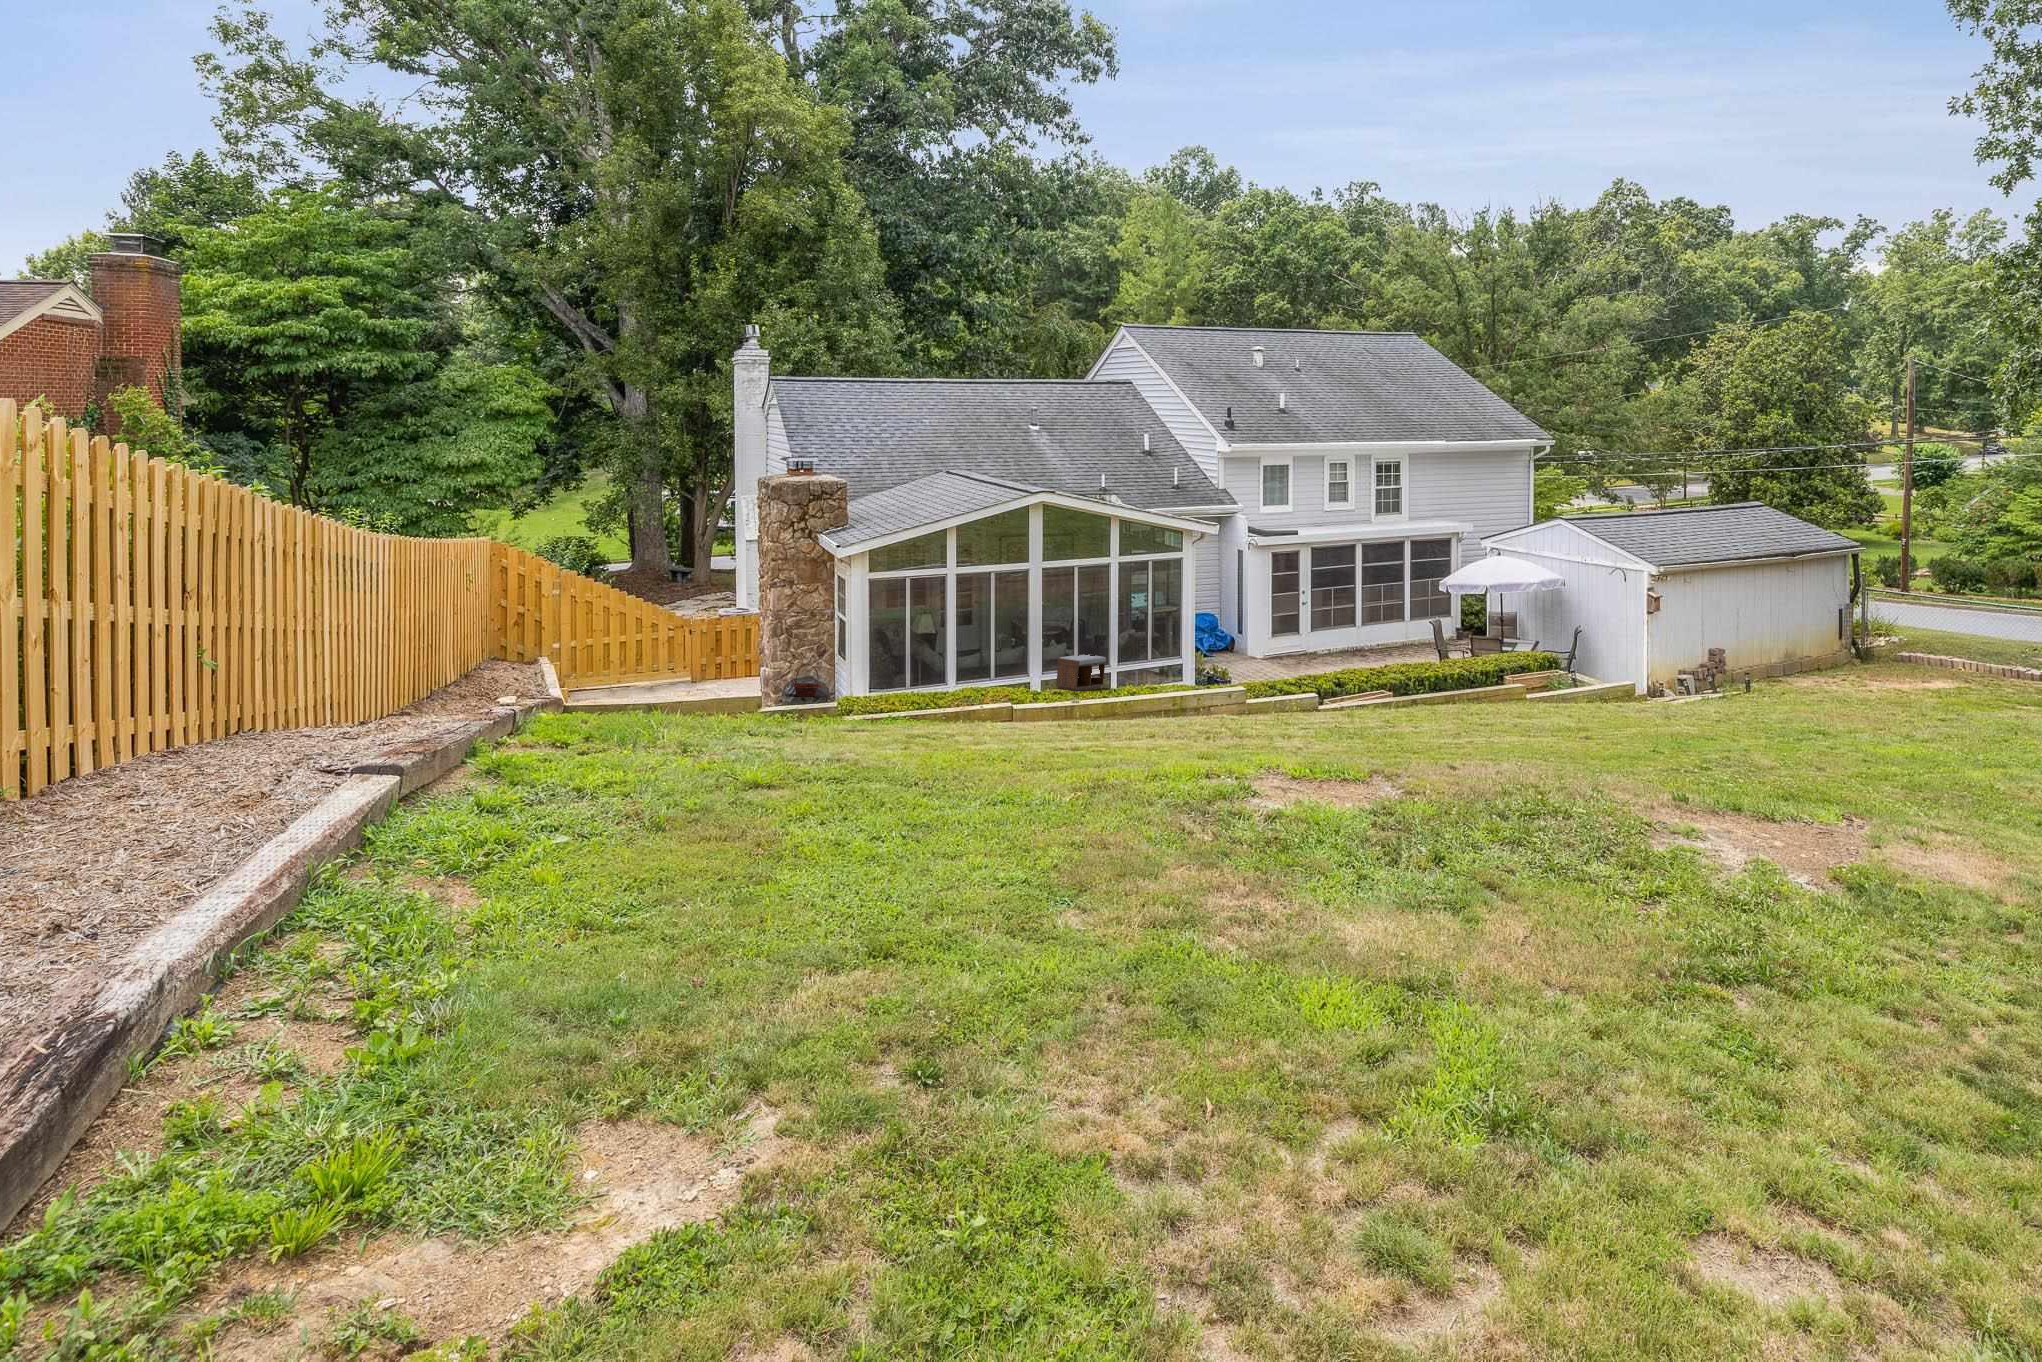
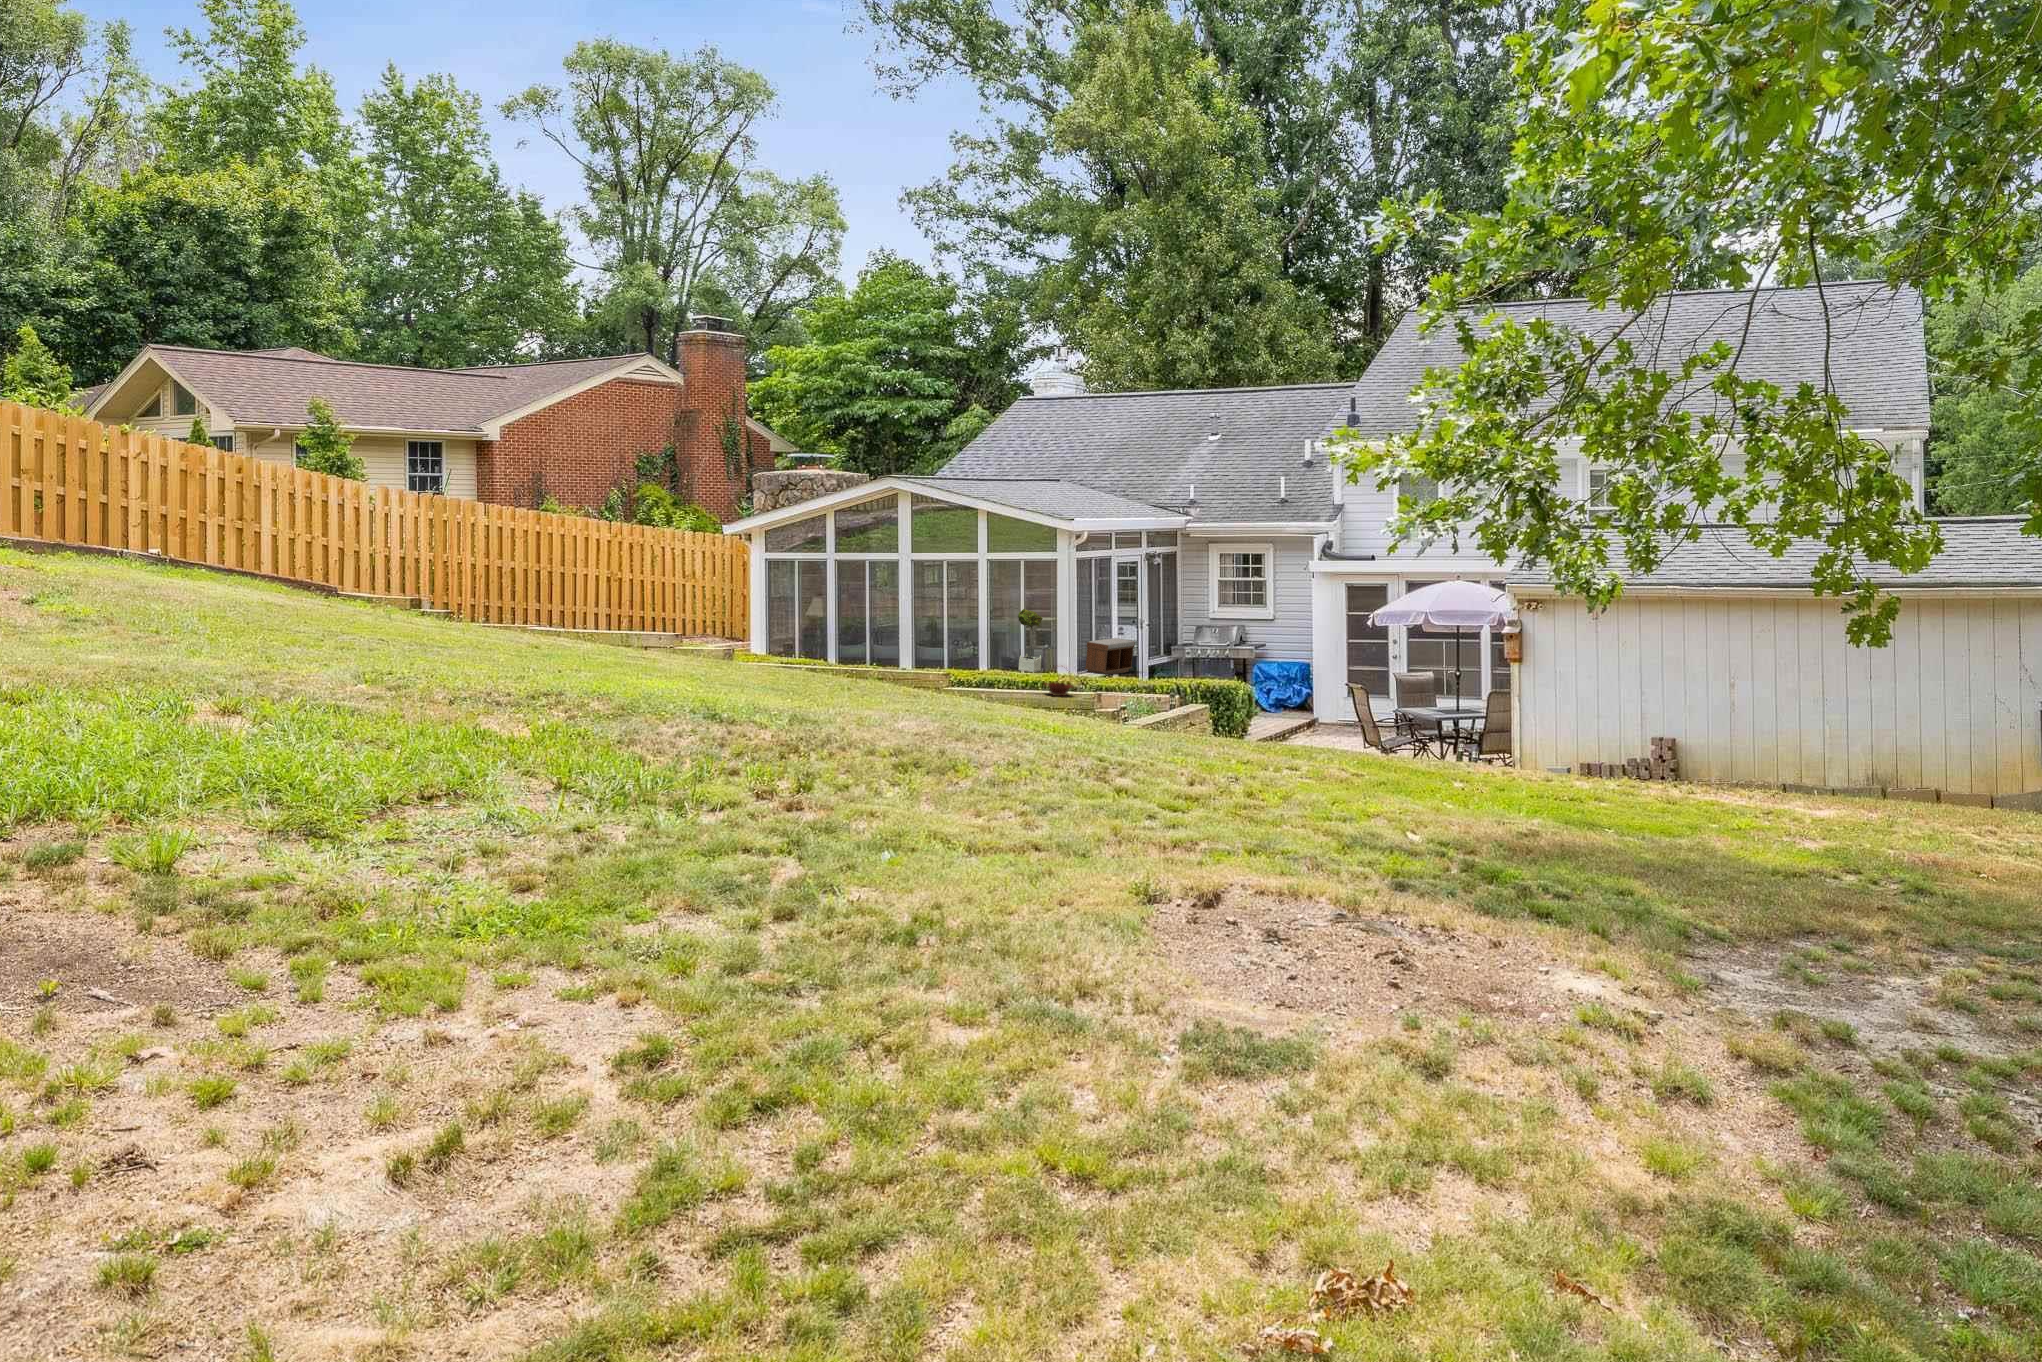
potted tree: none [987,624,1013,689] -> present [1018,609,1043,672]
basket: present [791,664,822,697] -> present [1045,670,1072,696]

